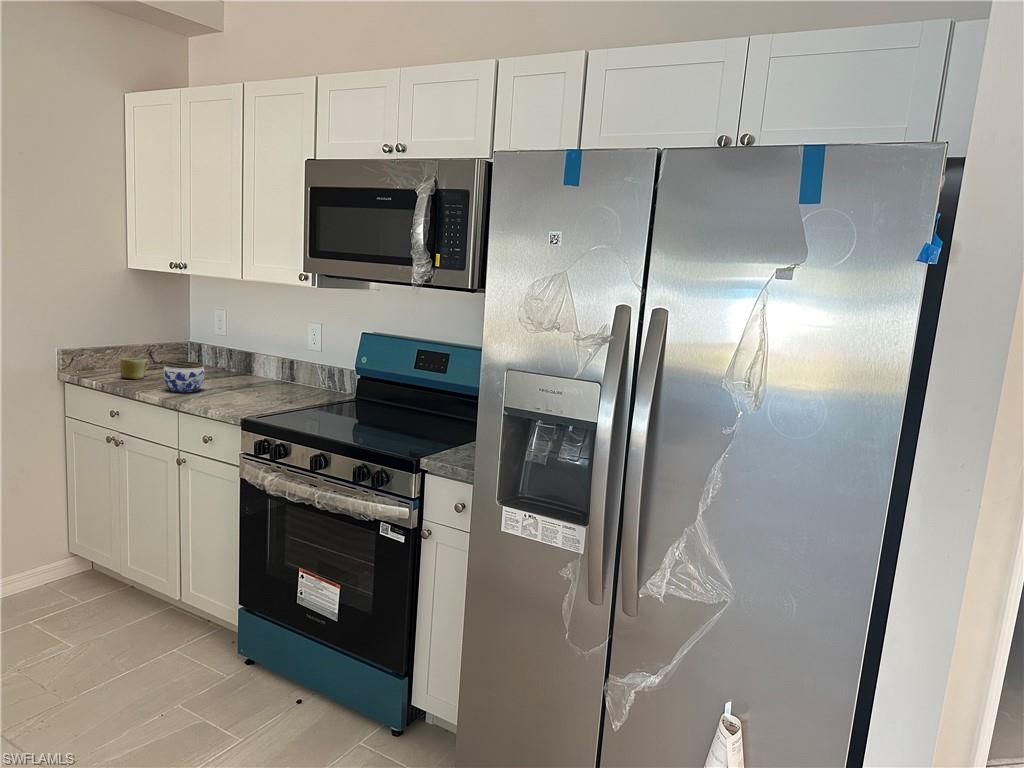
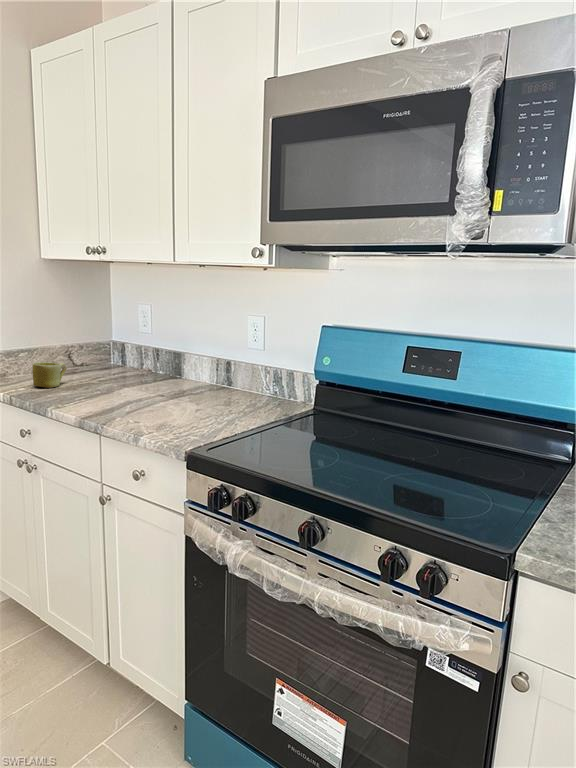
jar: present [163,361,205,392] -> none [80,366,130,407]

